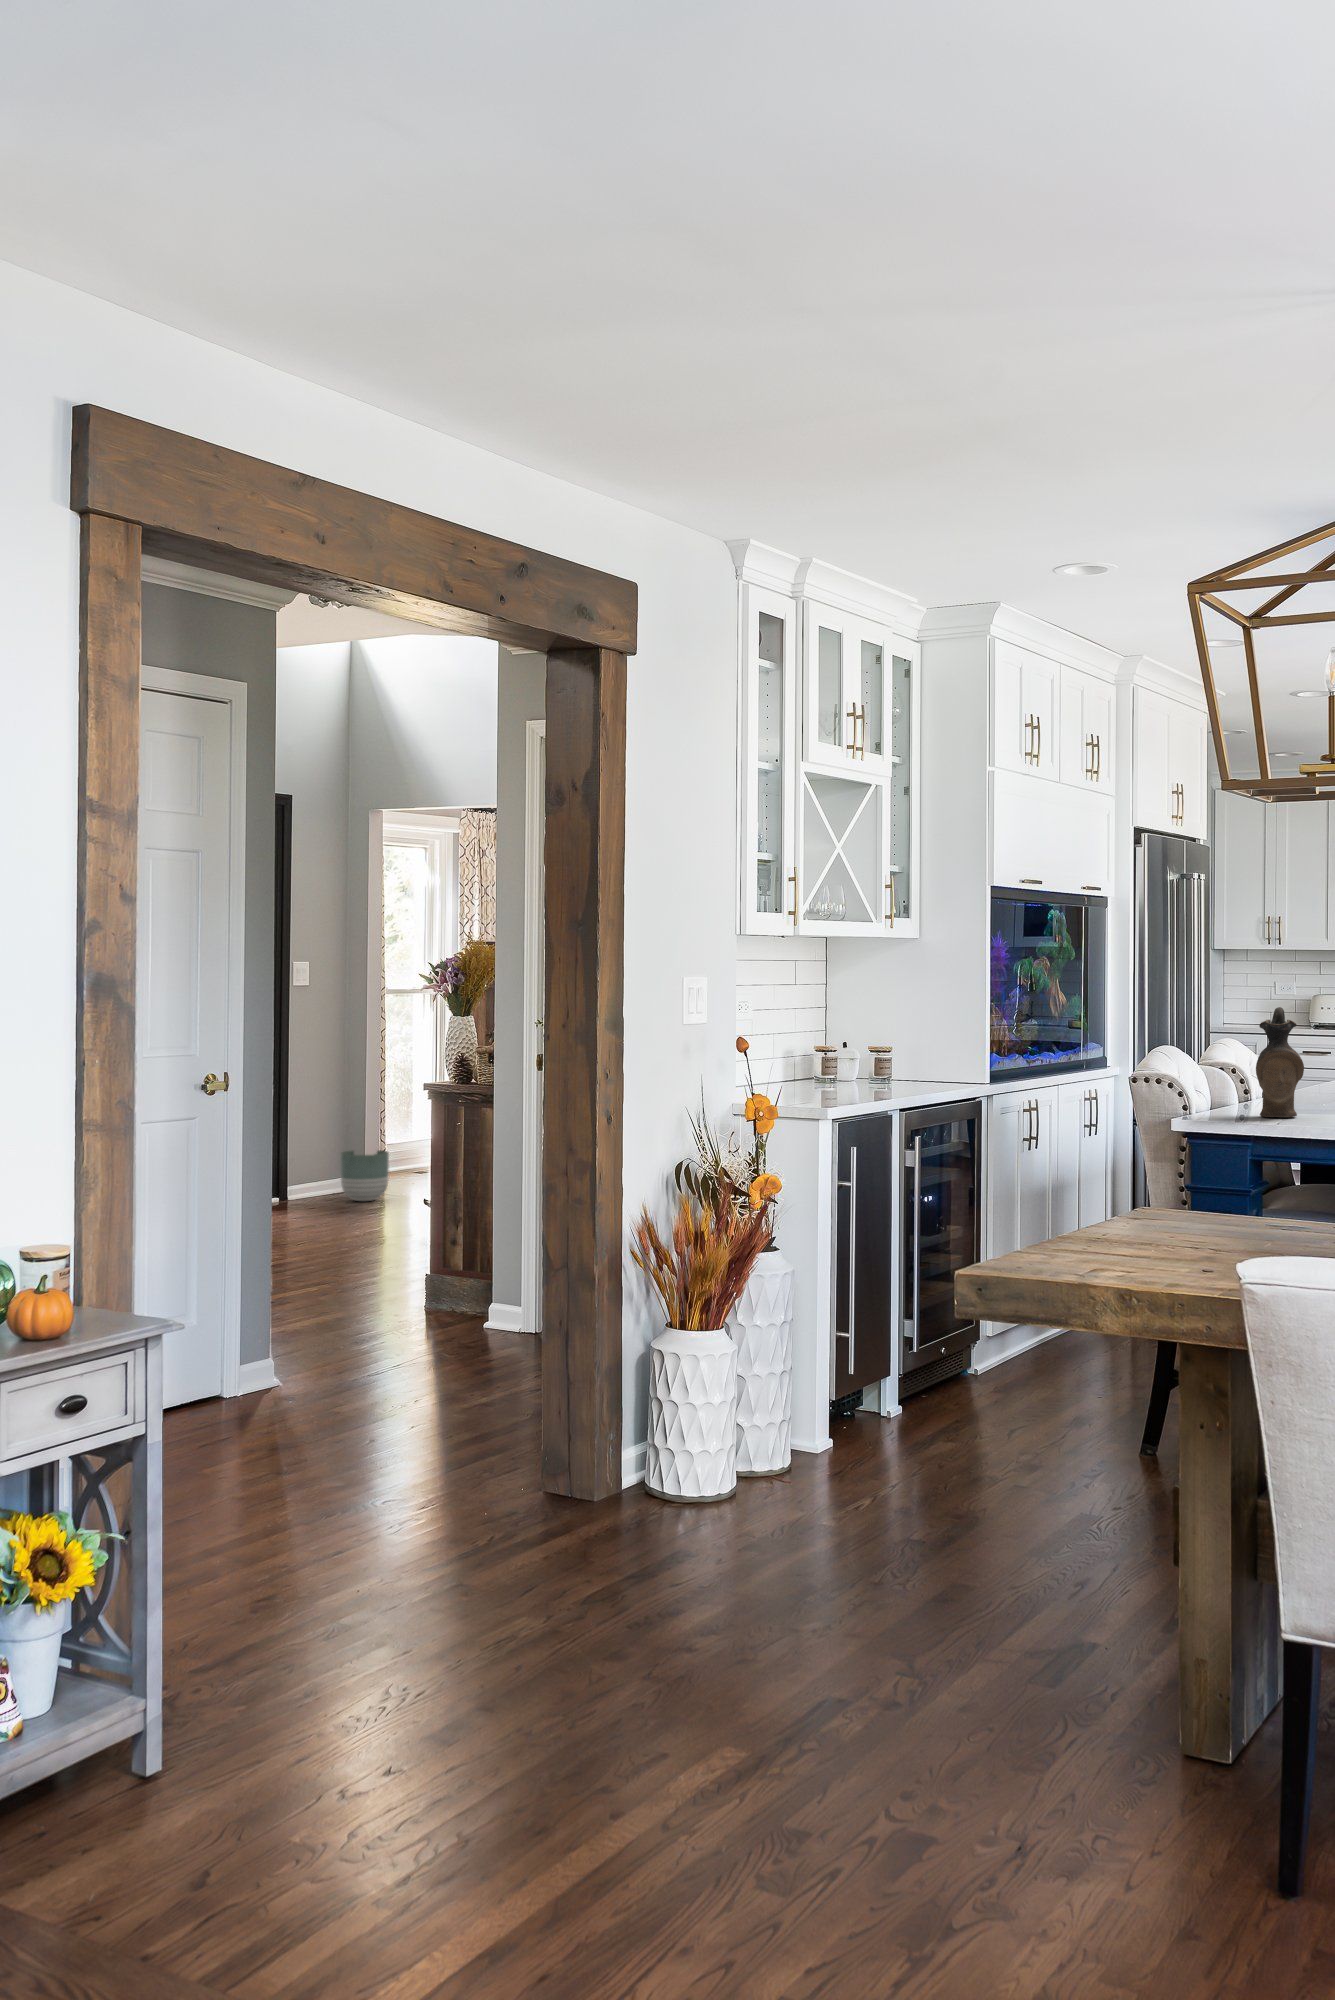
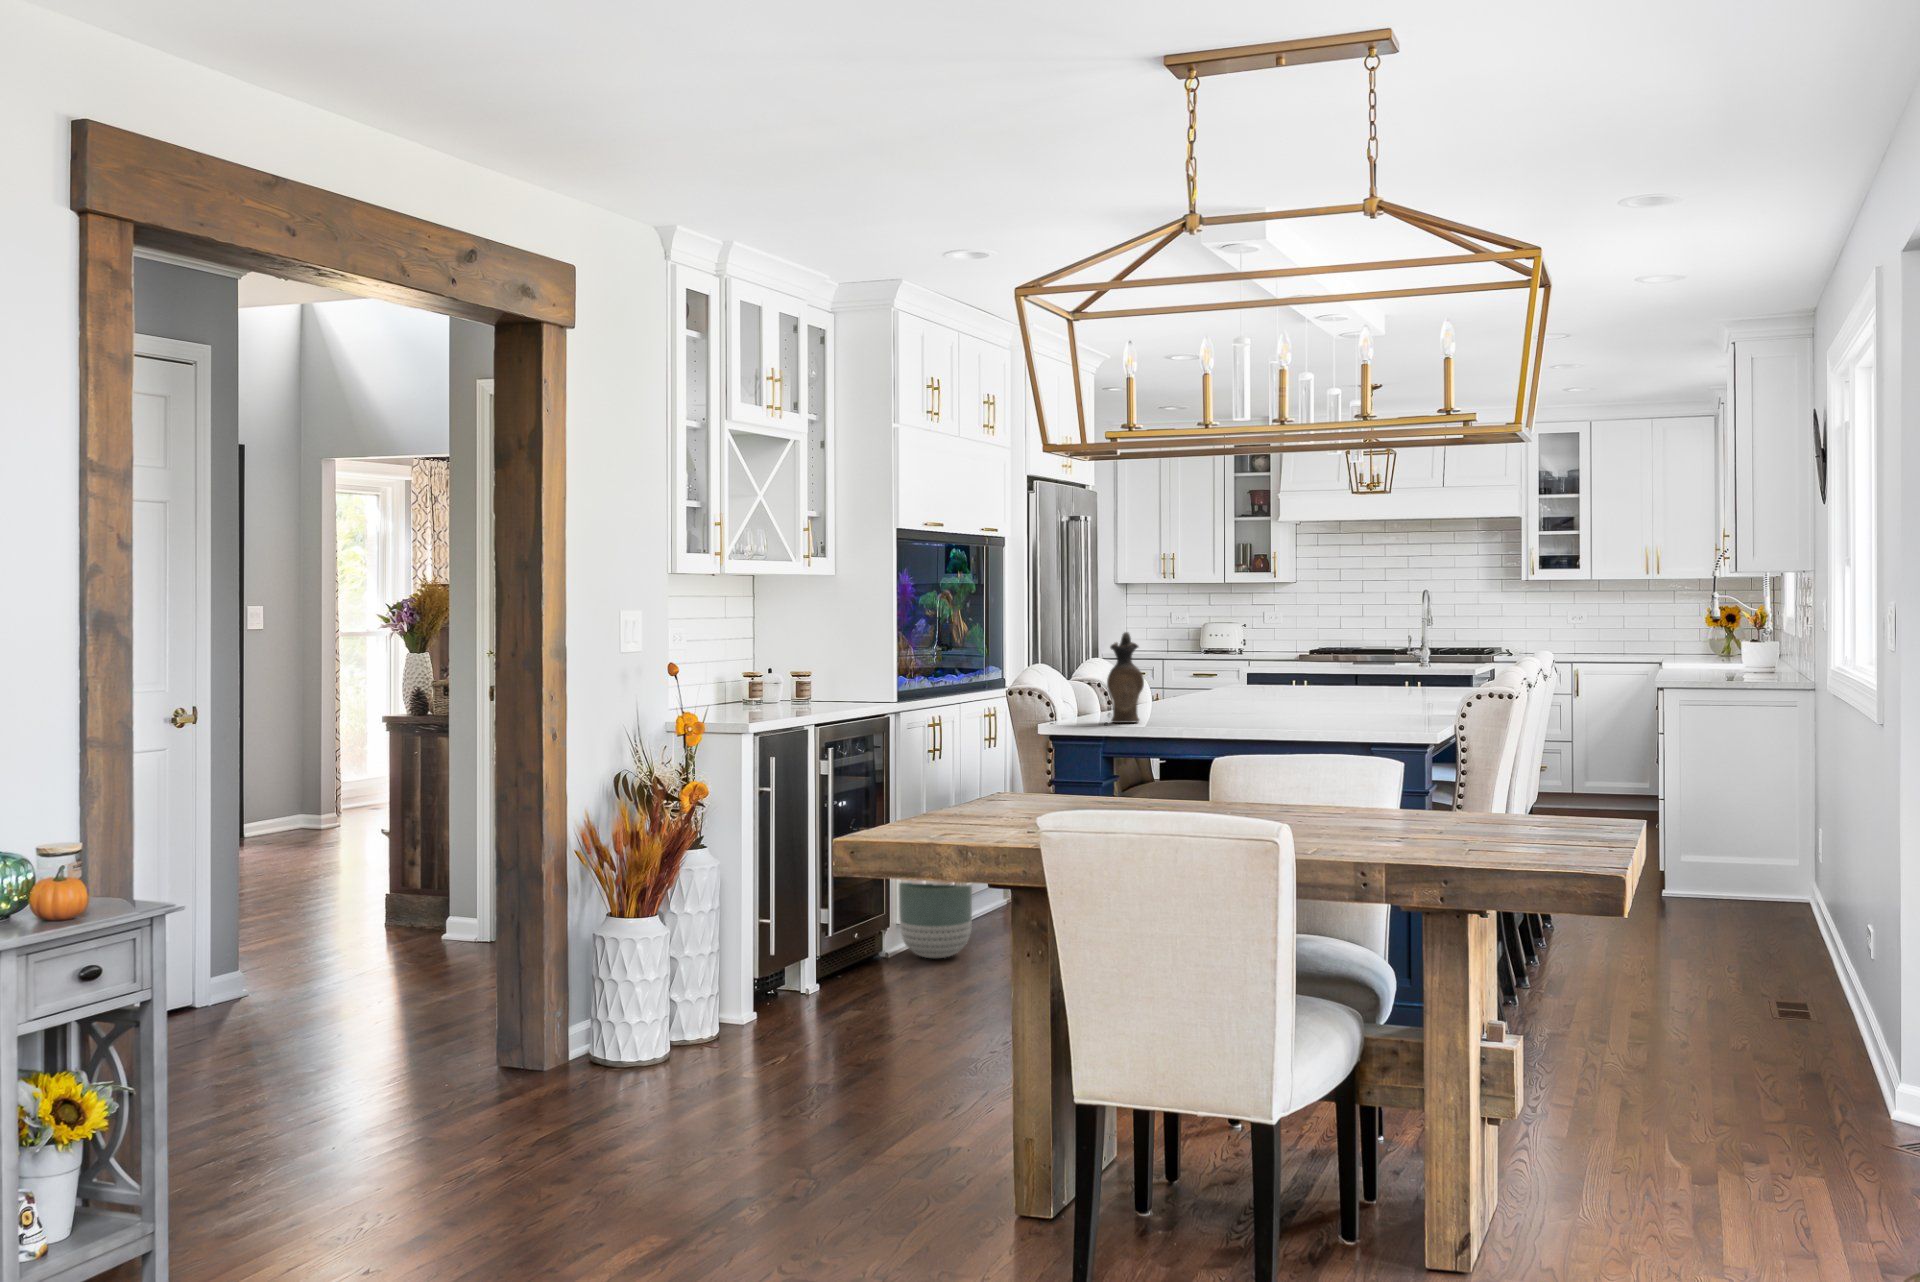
planter: present [340,1150,389,1201] -> present [899,883,972,958]

